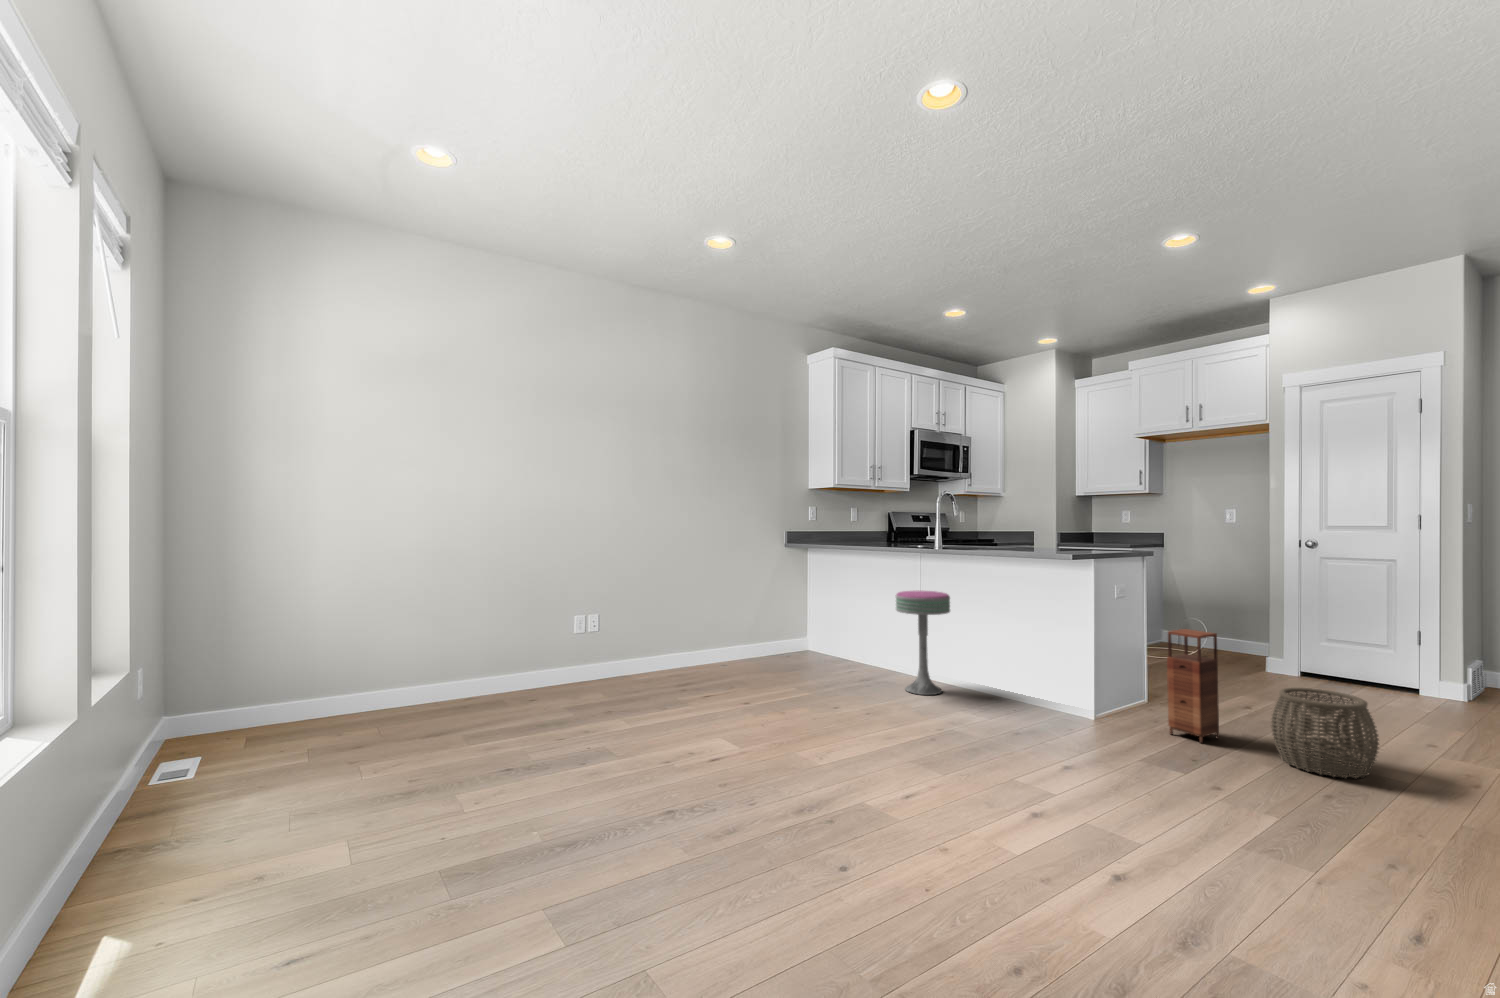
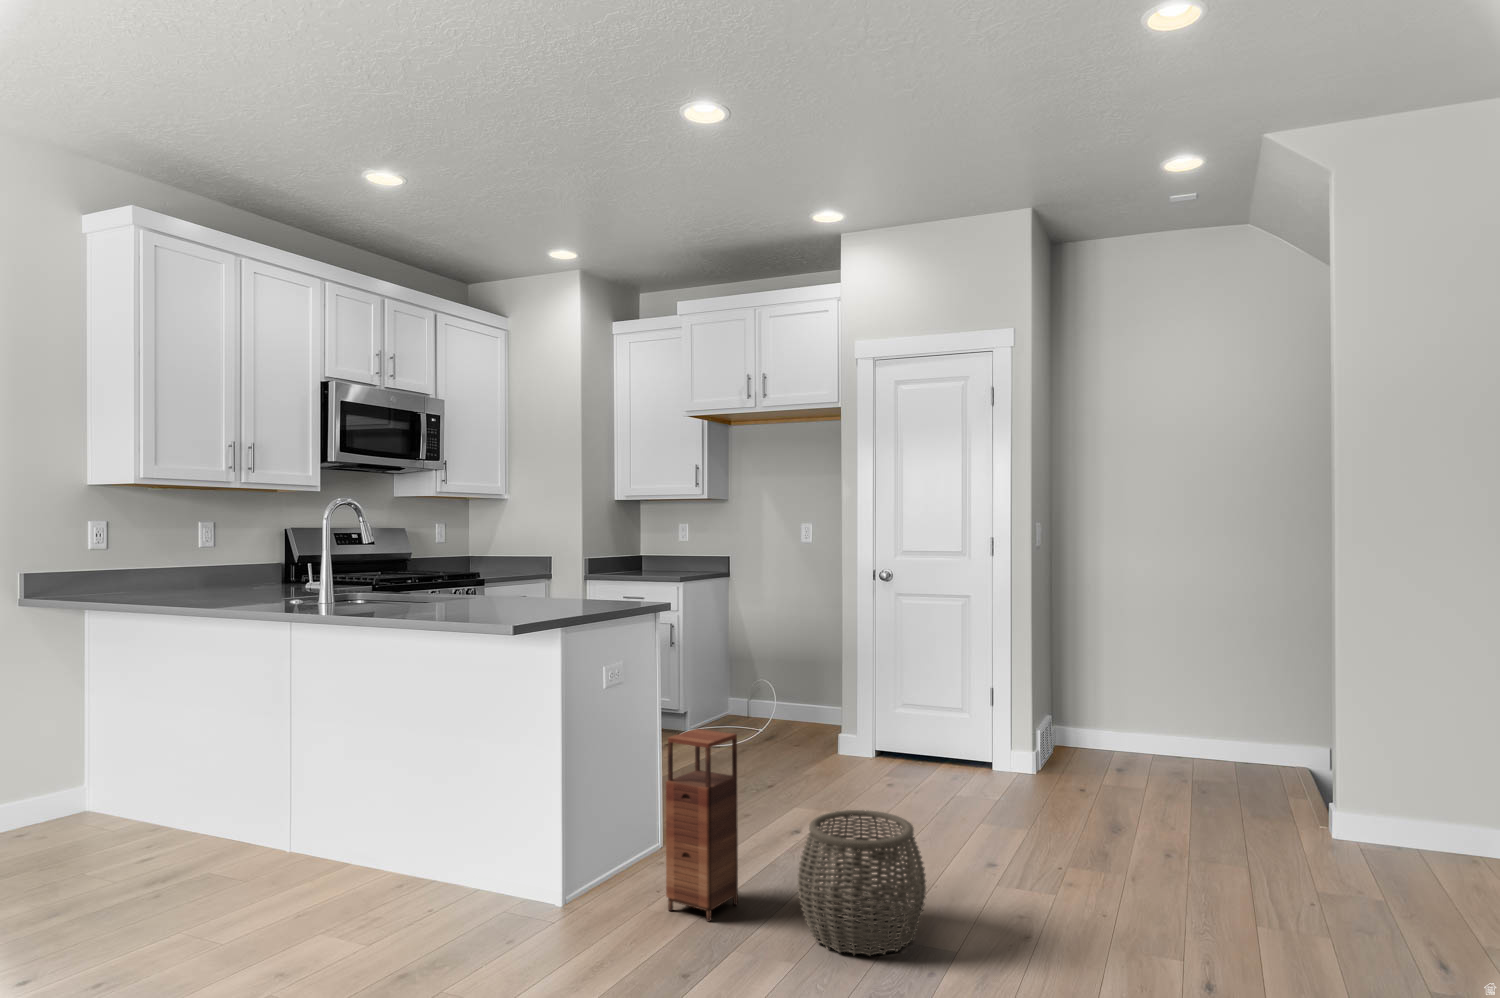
bar stool: present [896,591,950,695] -> none [212,688,327,898]

